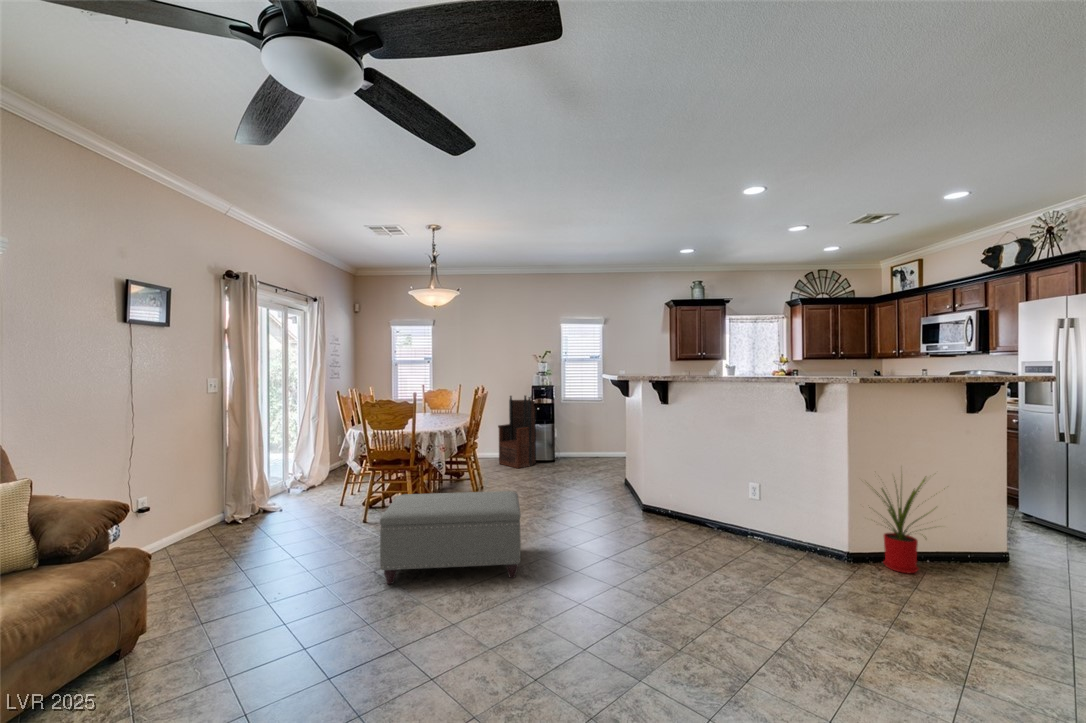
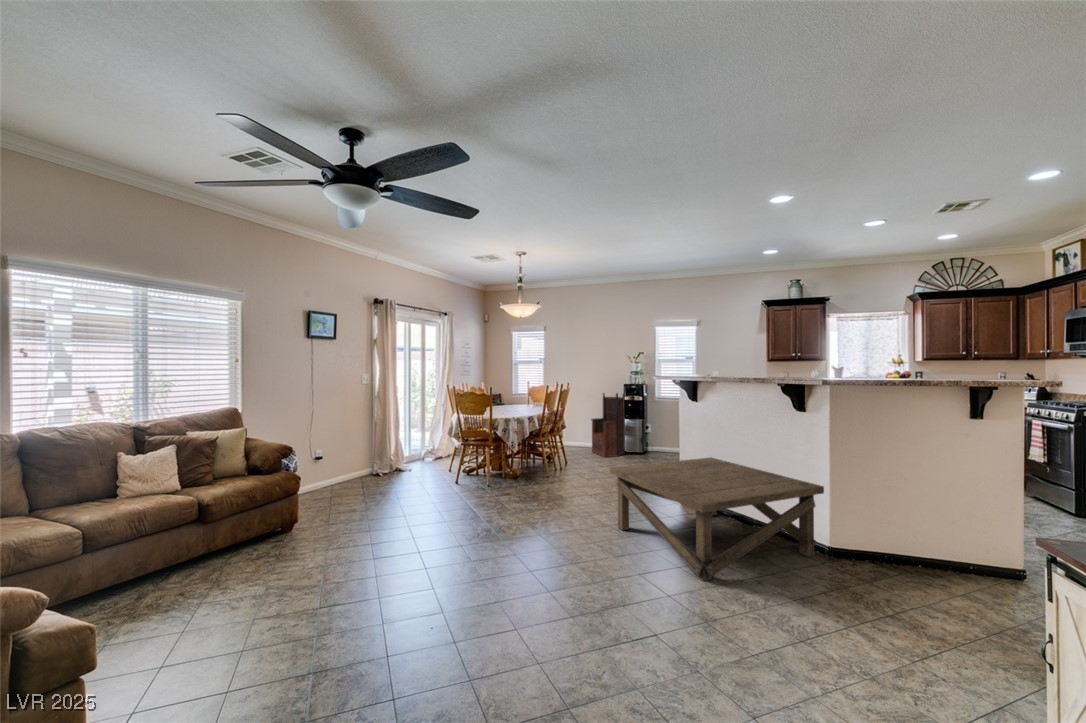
coffee table: none [601,462,817,604] -> present [610,457,824,581]
house plant: present [869,478,928,573] -> none [859,472,965,588]
ottoman: present [380,491,521,584] -> none [435,462,547,533]

